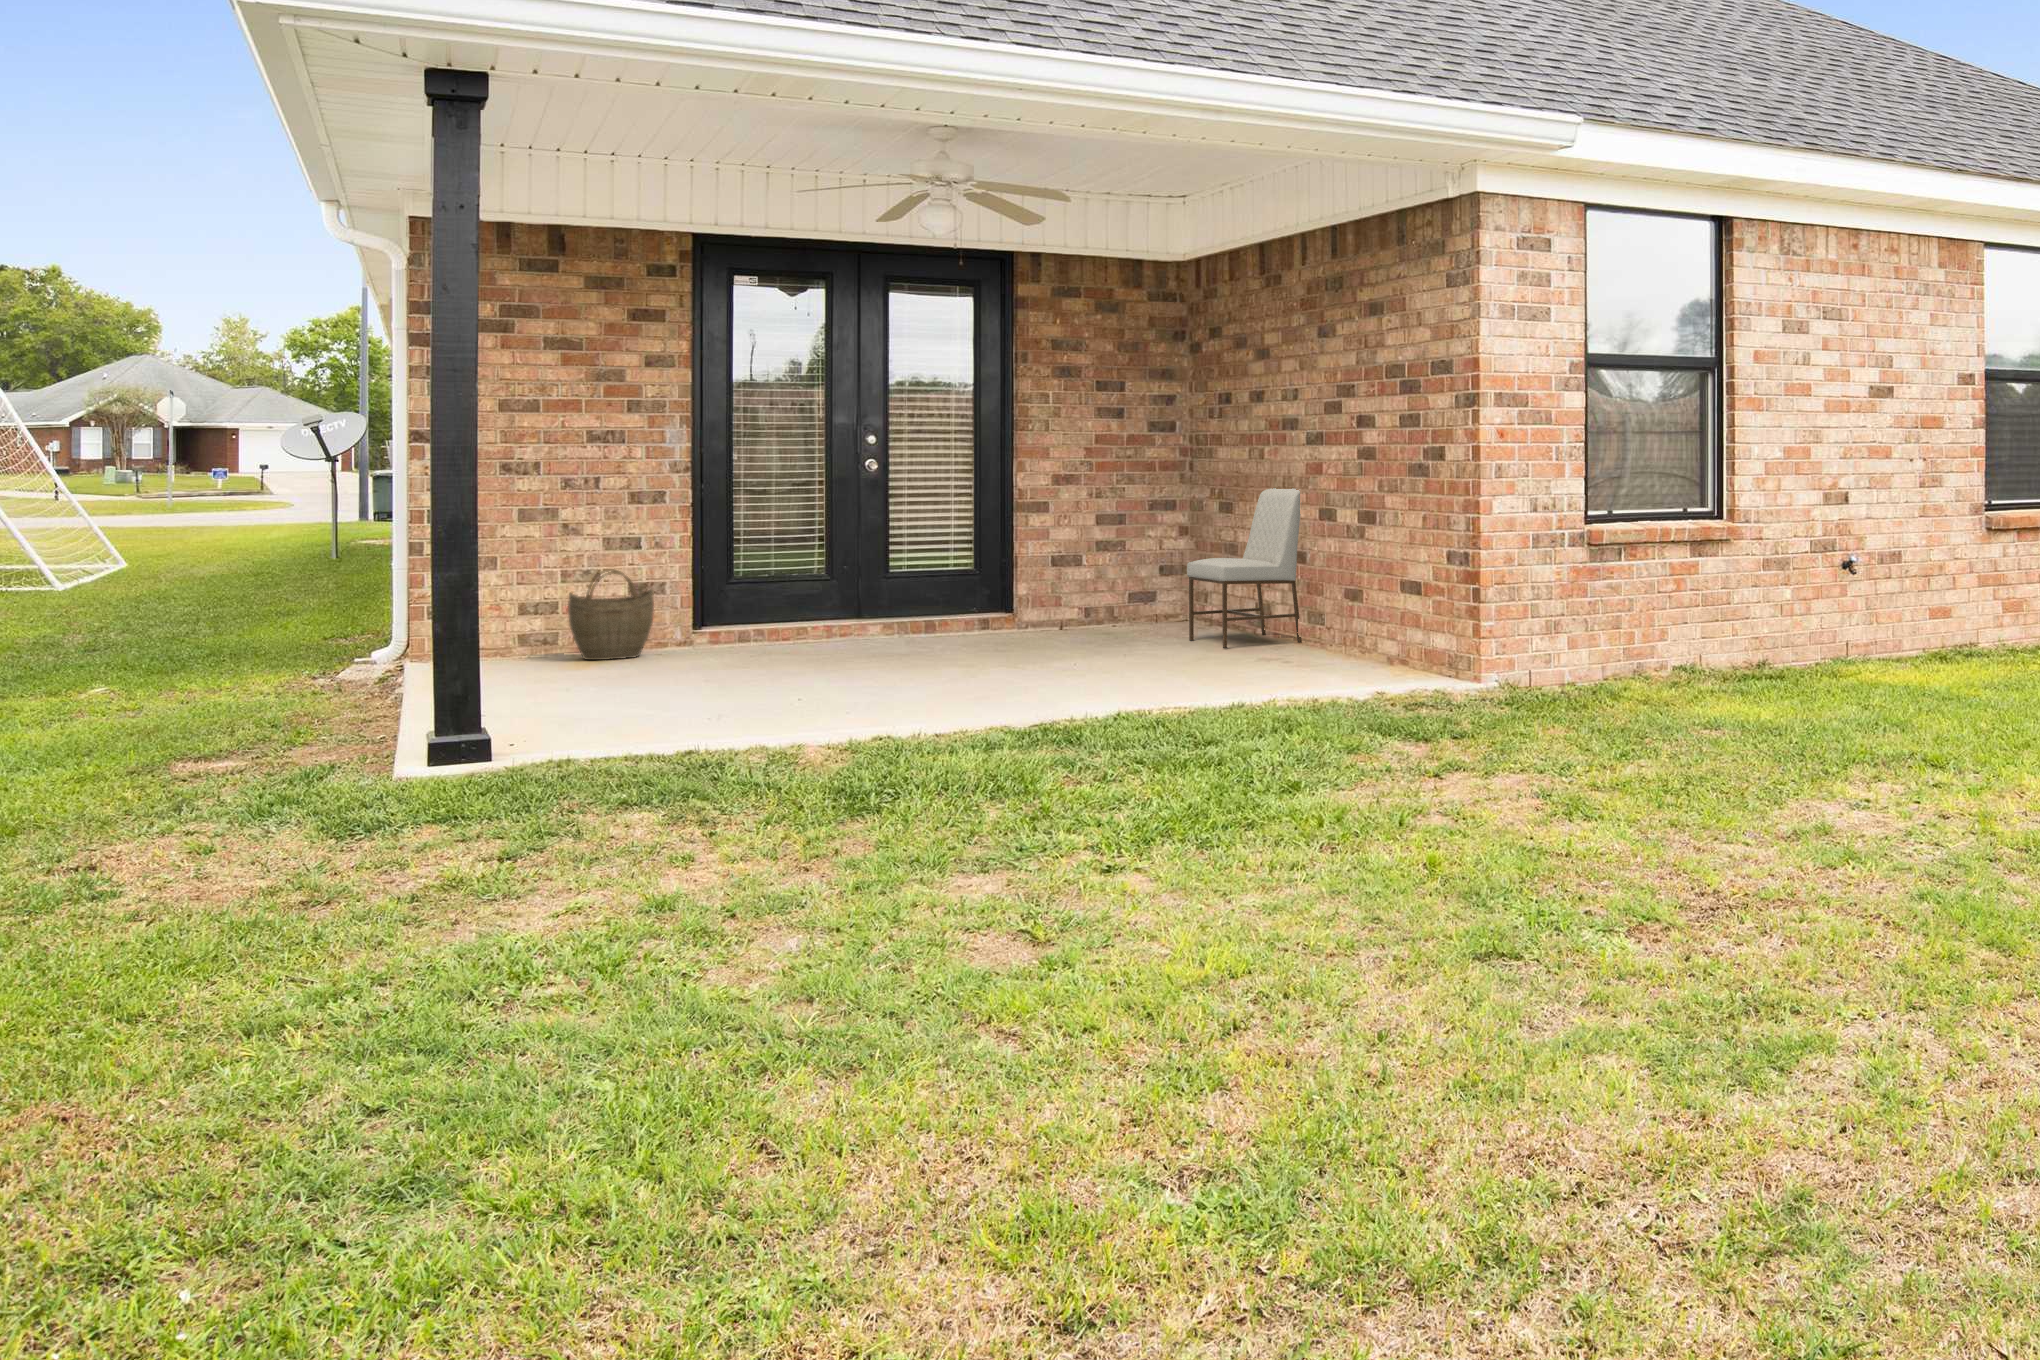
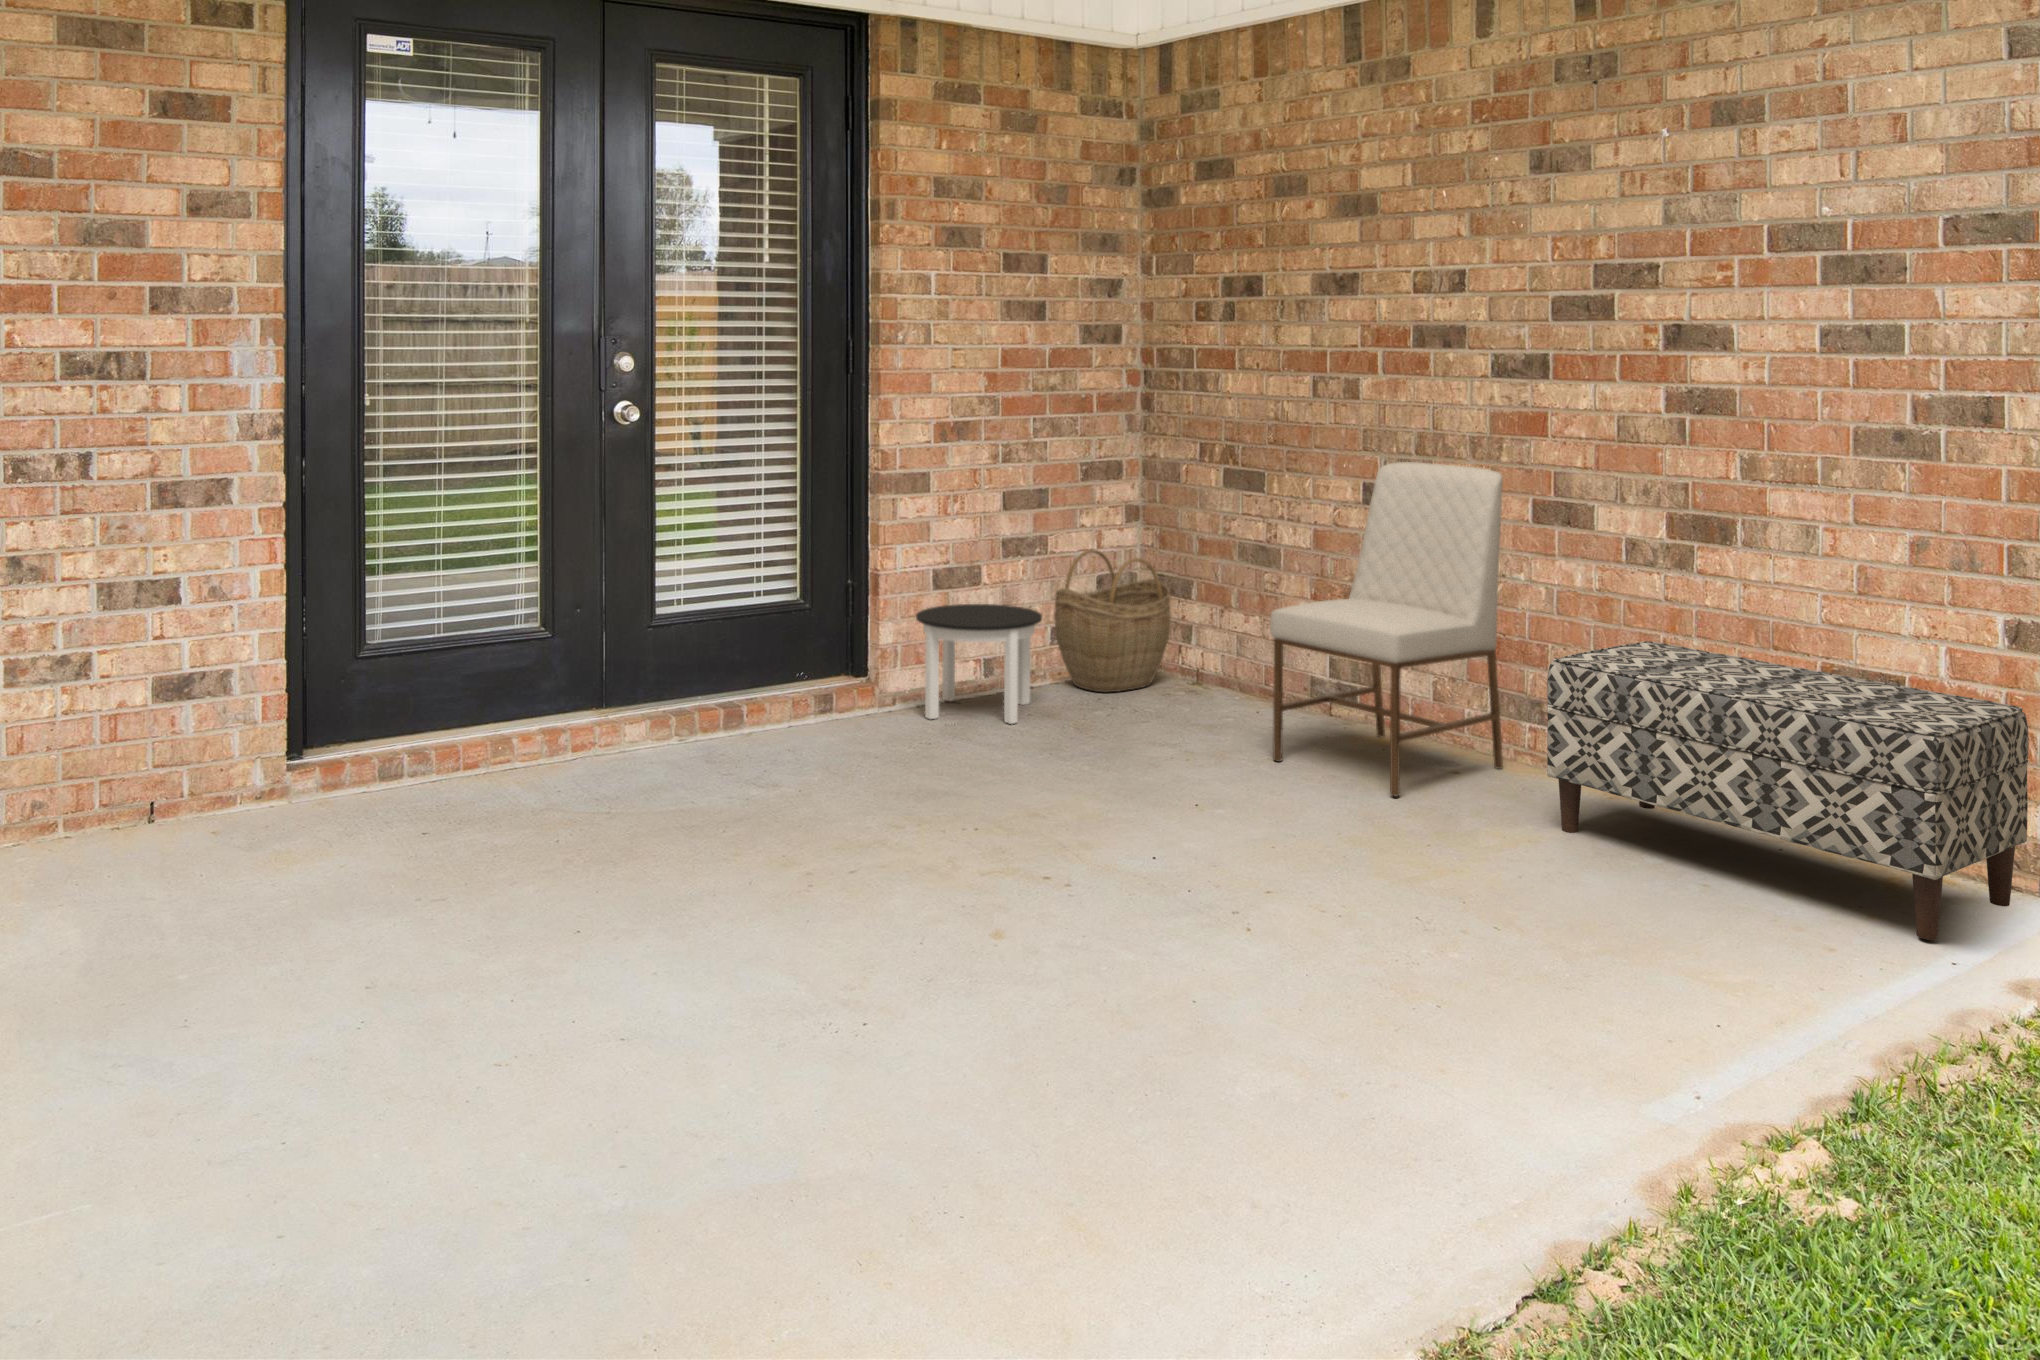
woven basket: present [568,569,654,660] -> present [1054,550,1171,692]
bench: none [1276,570,1443,676] -> present [1547,641,2029,940]
round table: none [1033,574,1102,631] -> present [916,604,1042,724]

